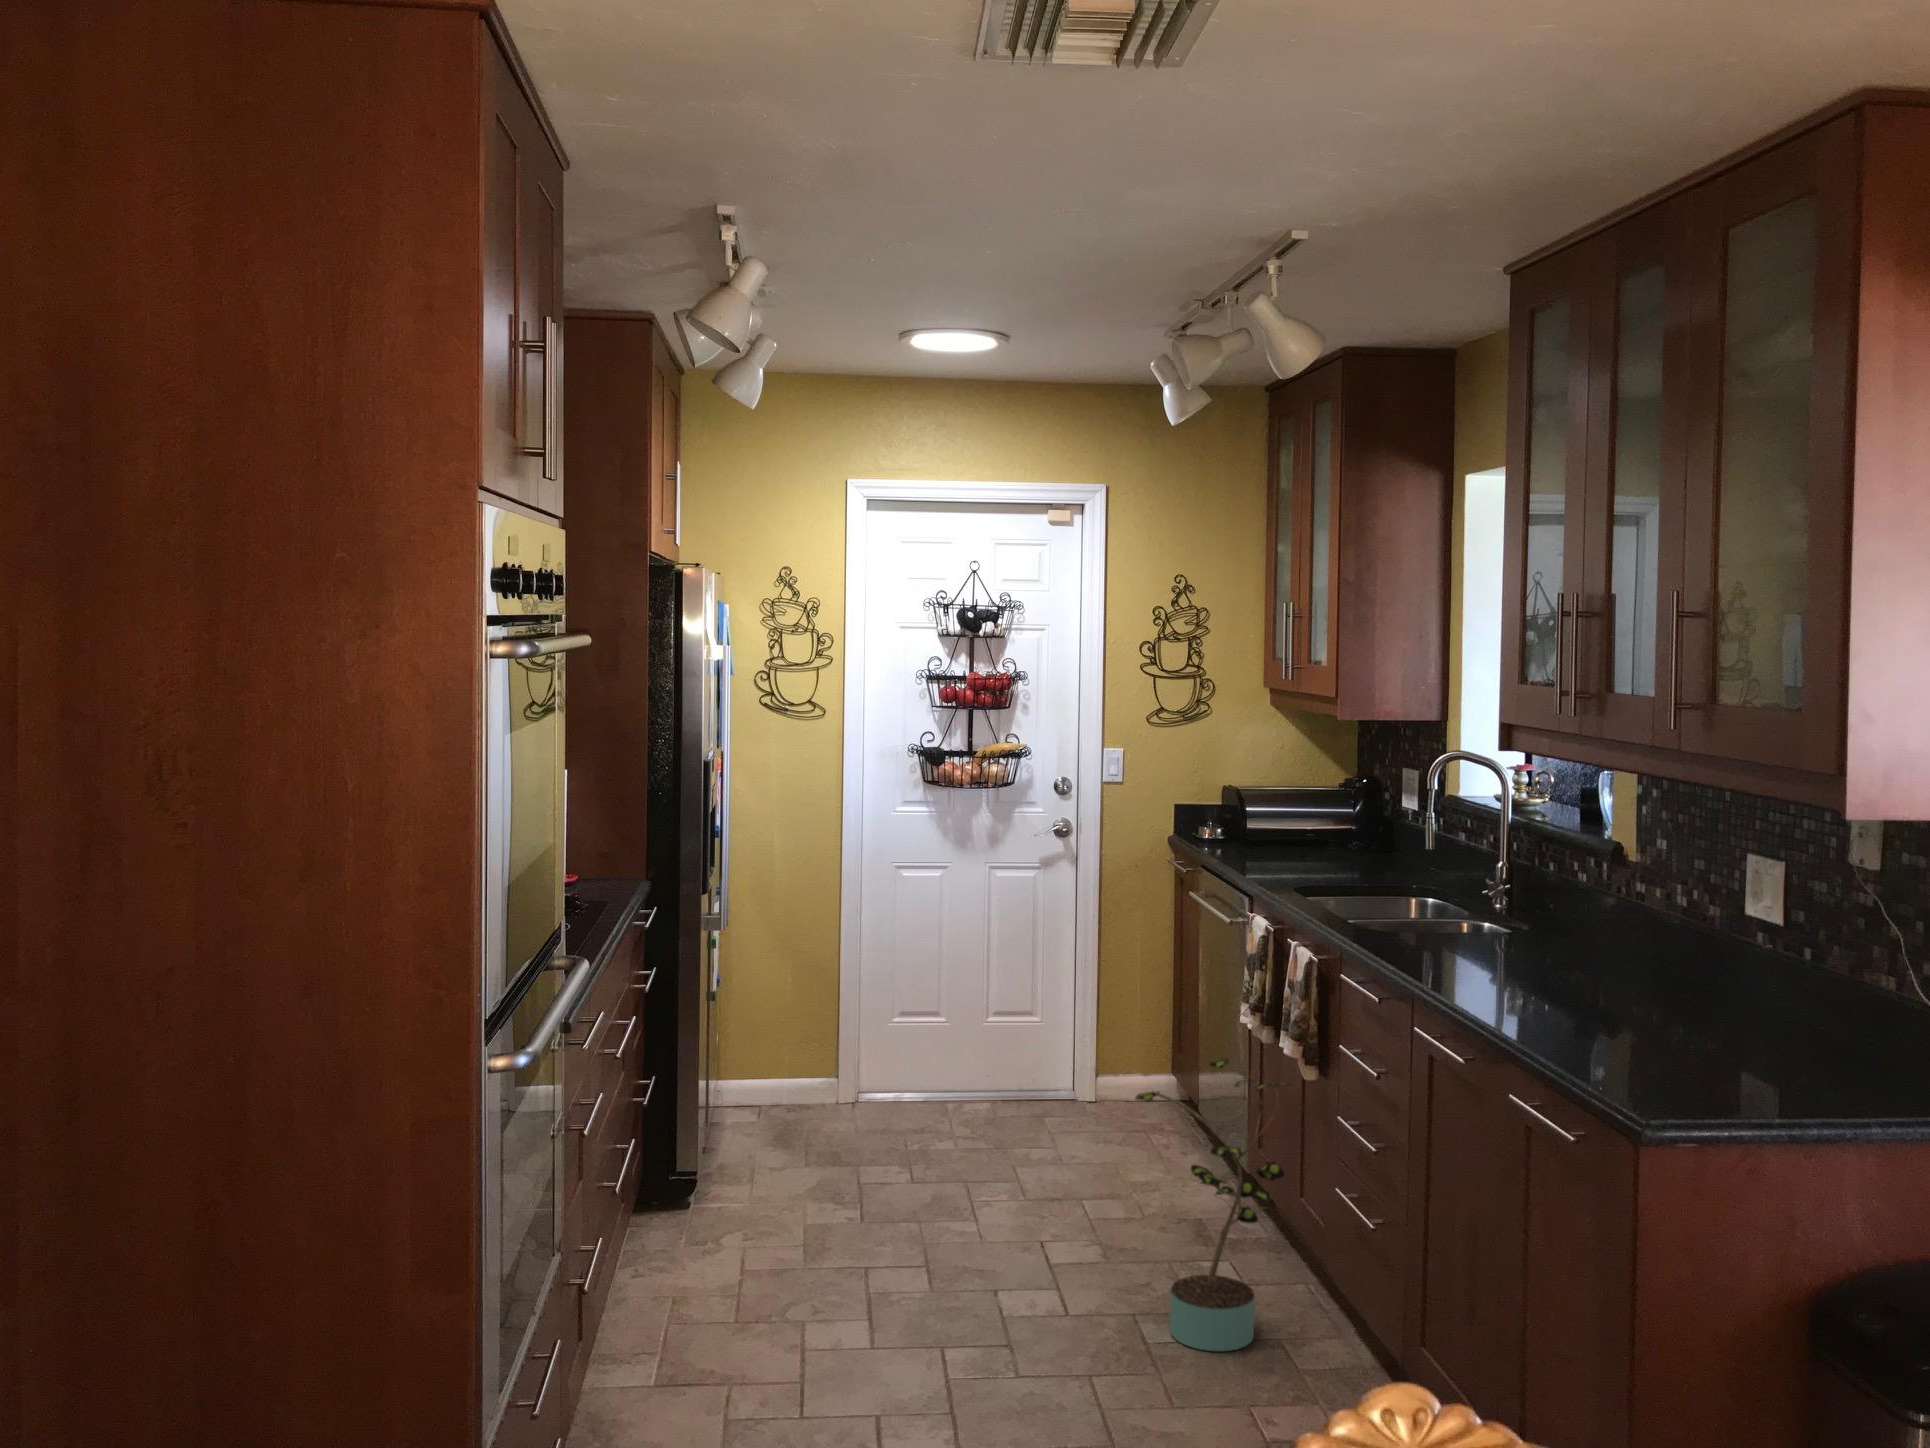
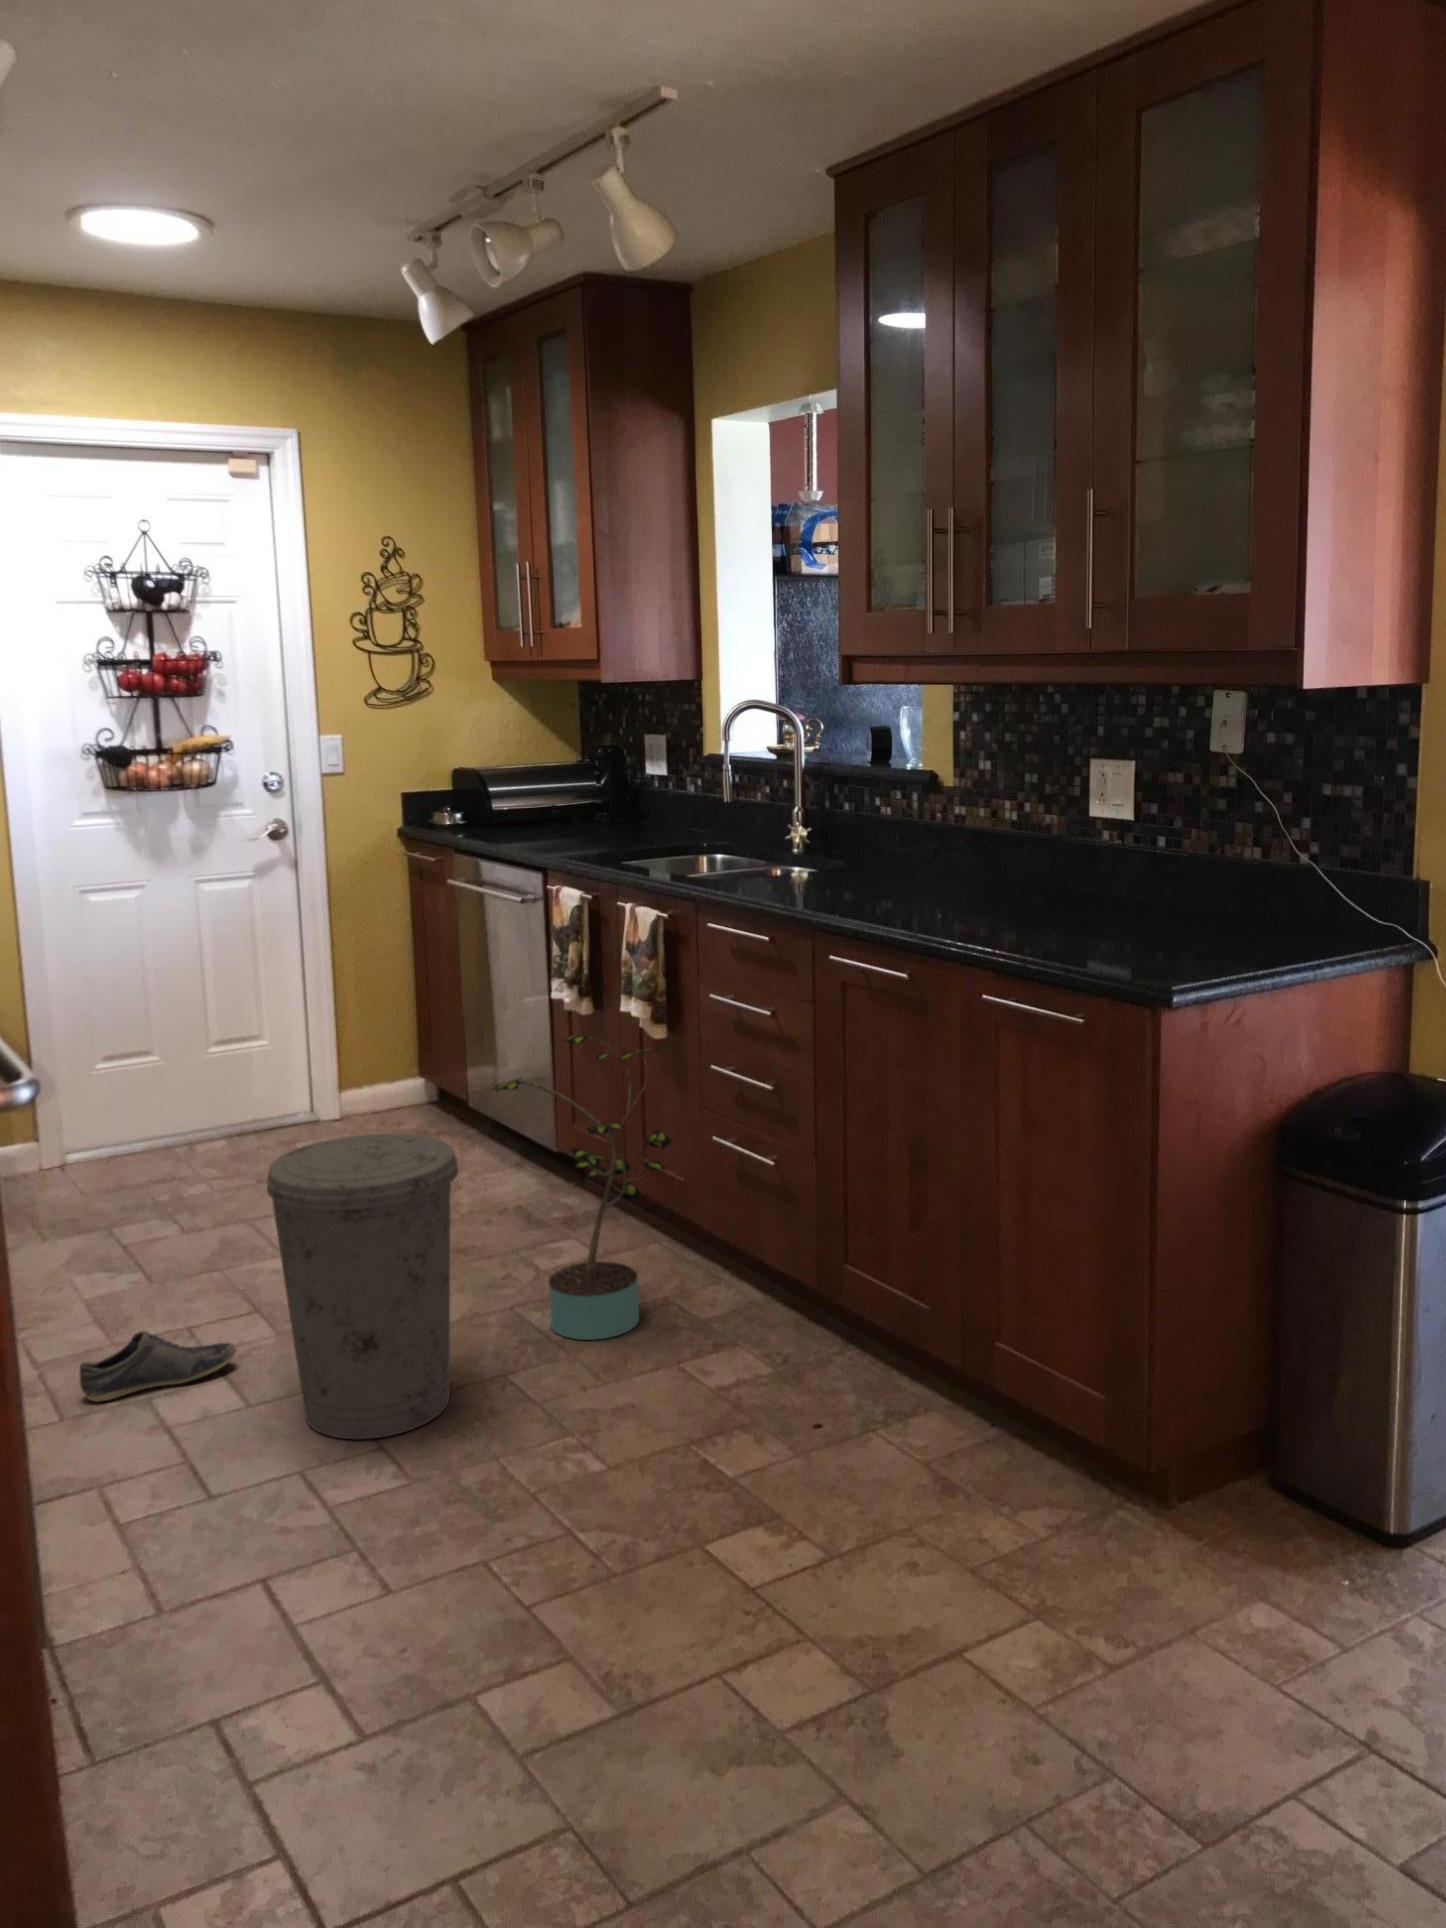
trash can: none [917,1118,1076,1389] -> present [267,1134,458,1439]
shoe: none [781,1251,903,1303] -> present [80,1331,236,1401]

